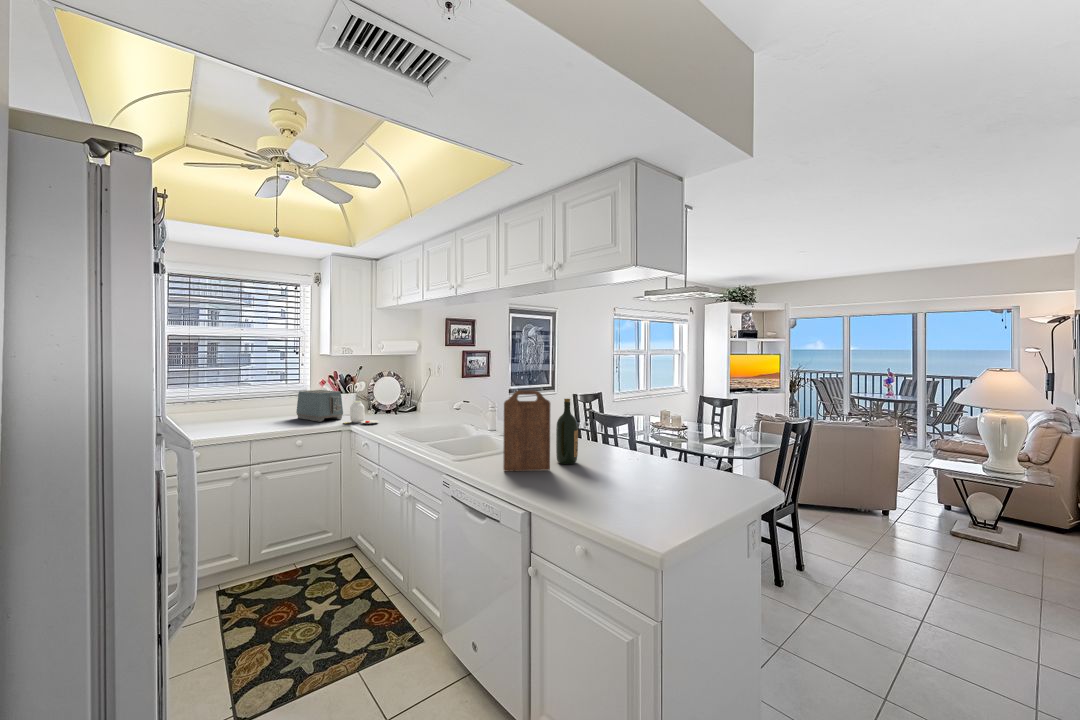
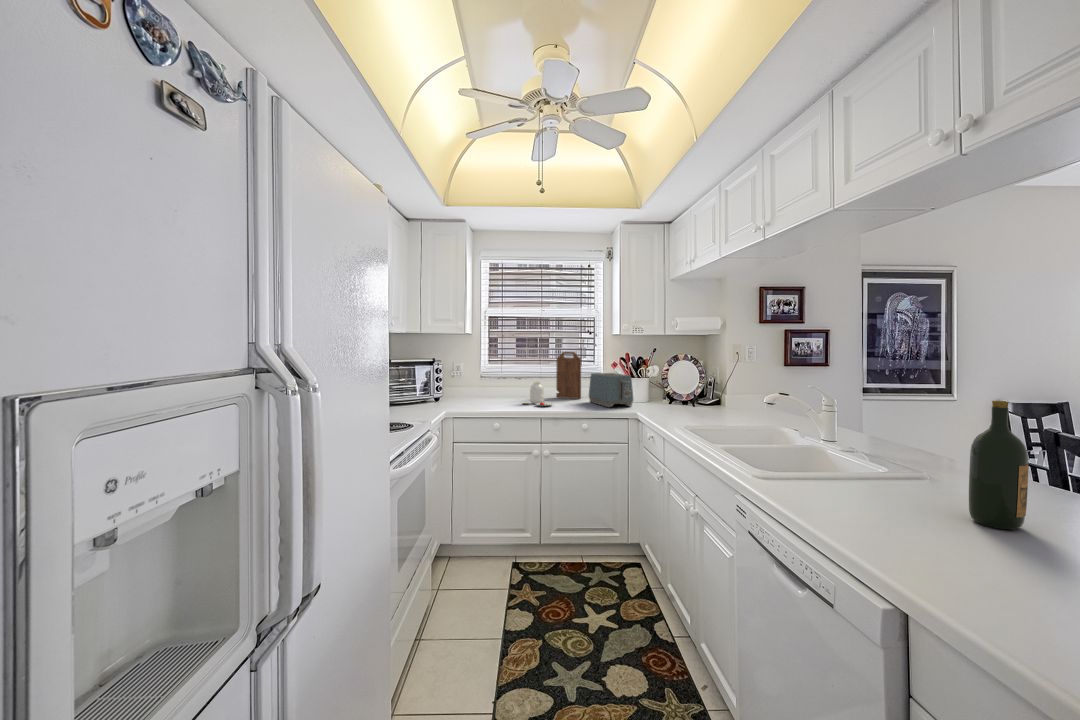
cutting board: present [503,390,550,471] -> present [556,352,581,399]
jar: present [345,401,379,424] -> present [525,382,553,406]

